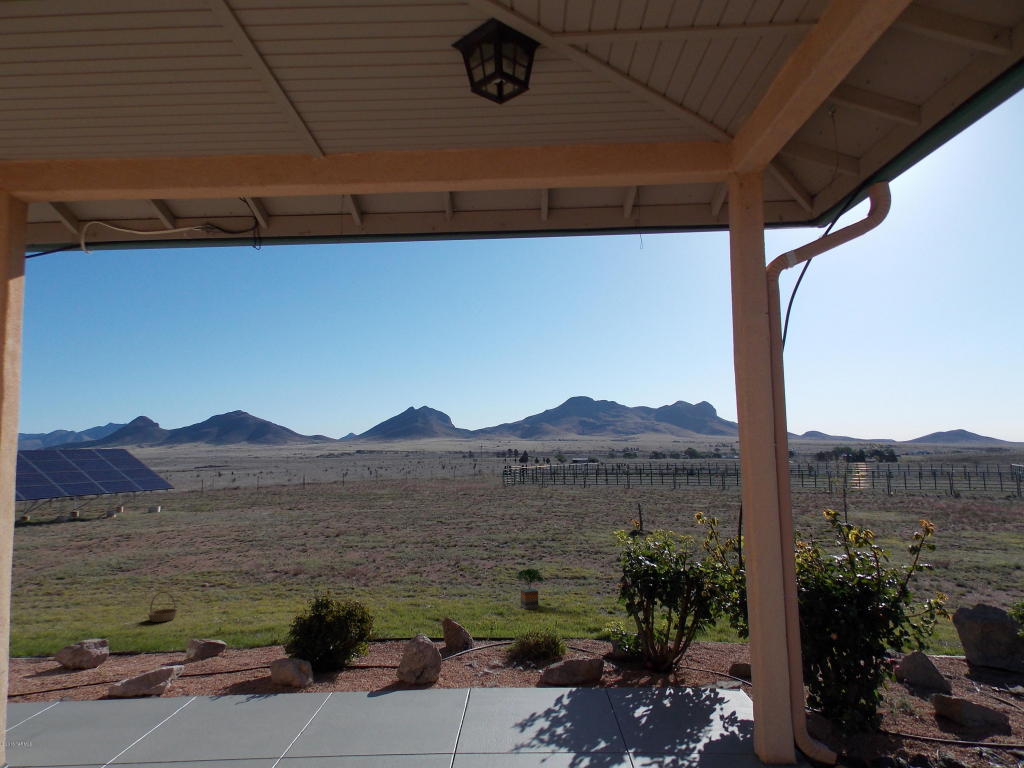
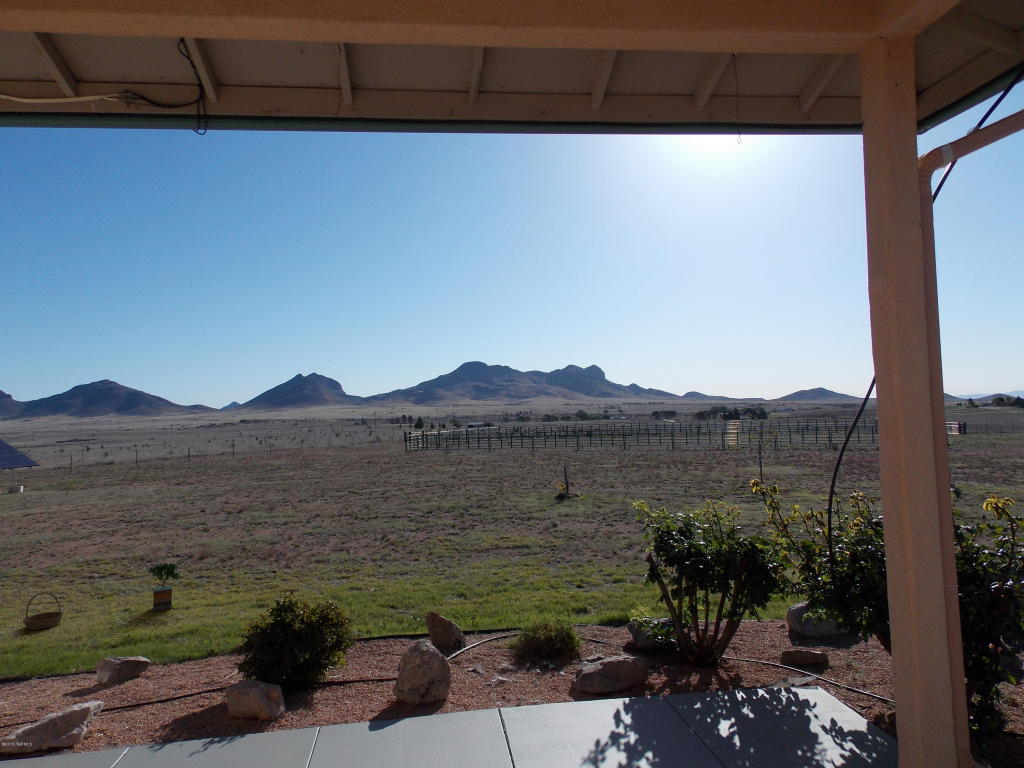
potted tree: present [518,569,543,609] -> present [148,563,180,611]

